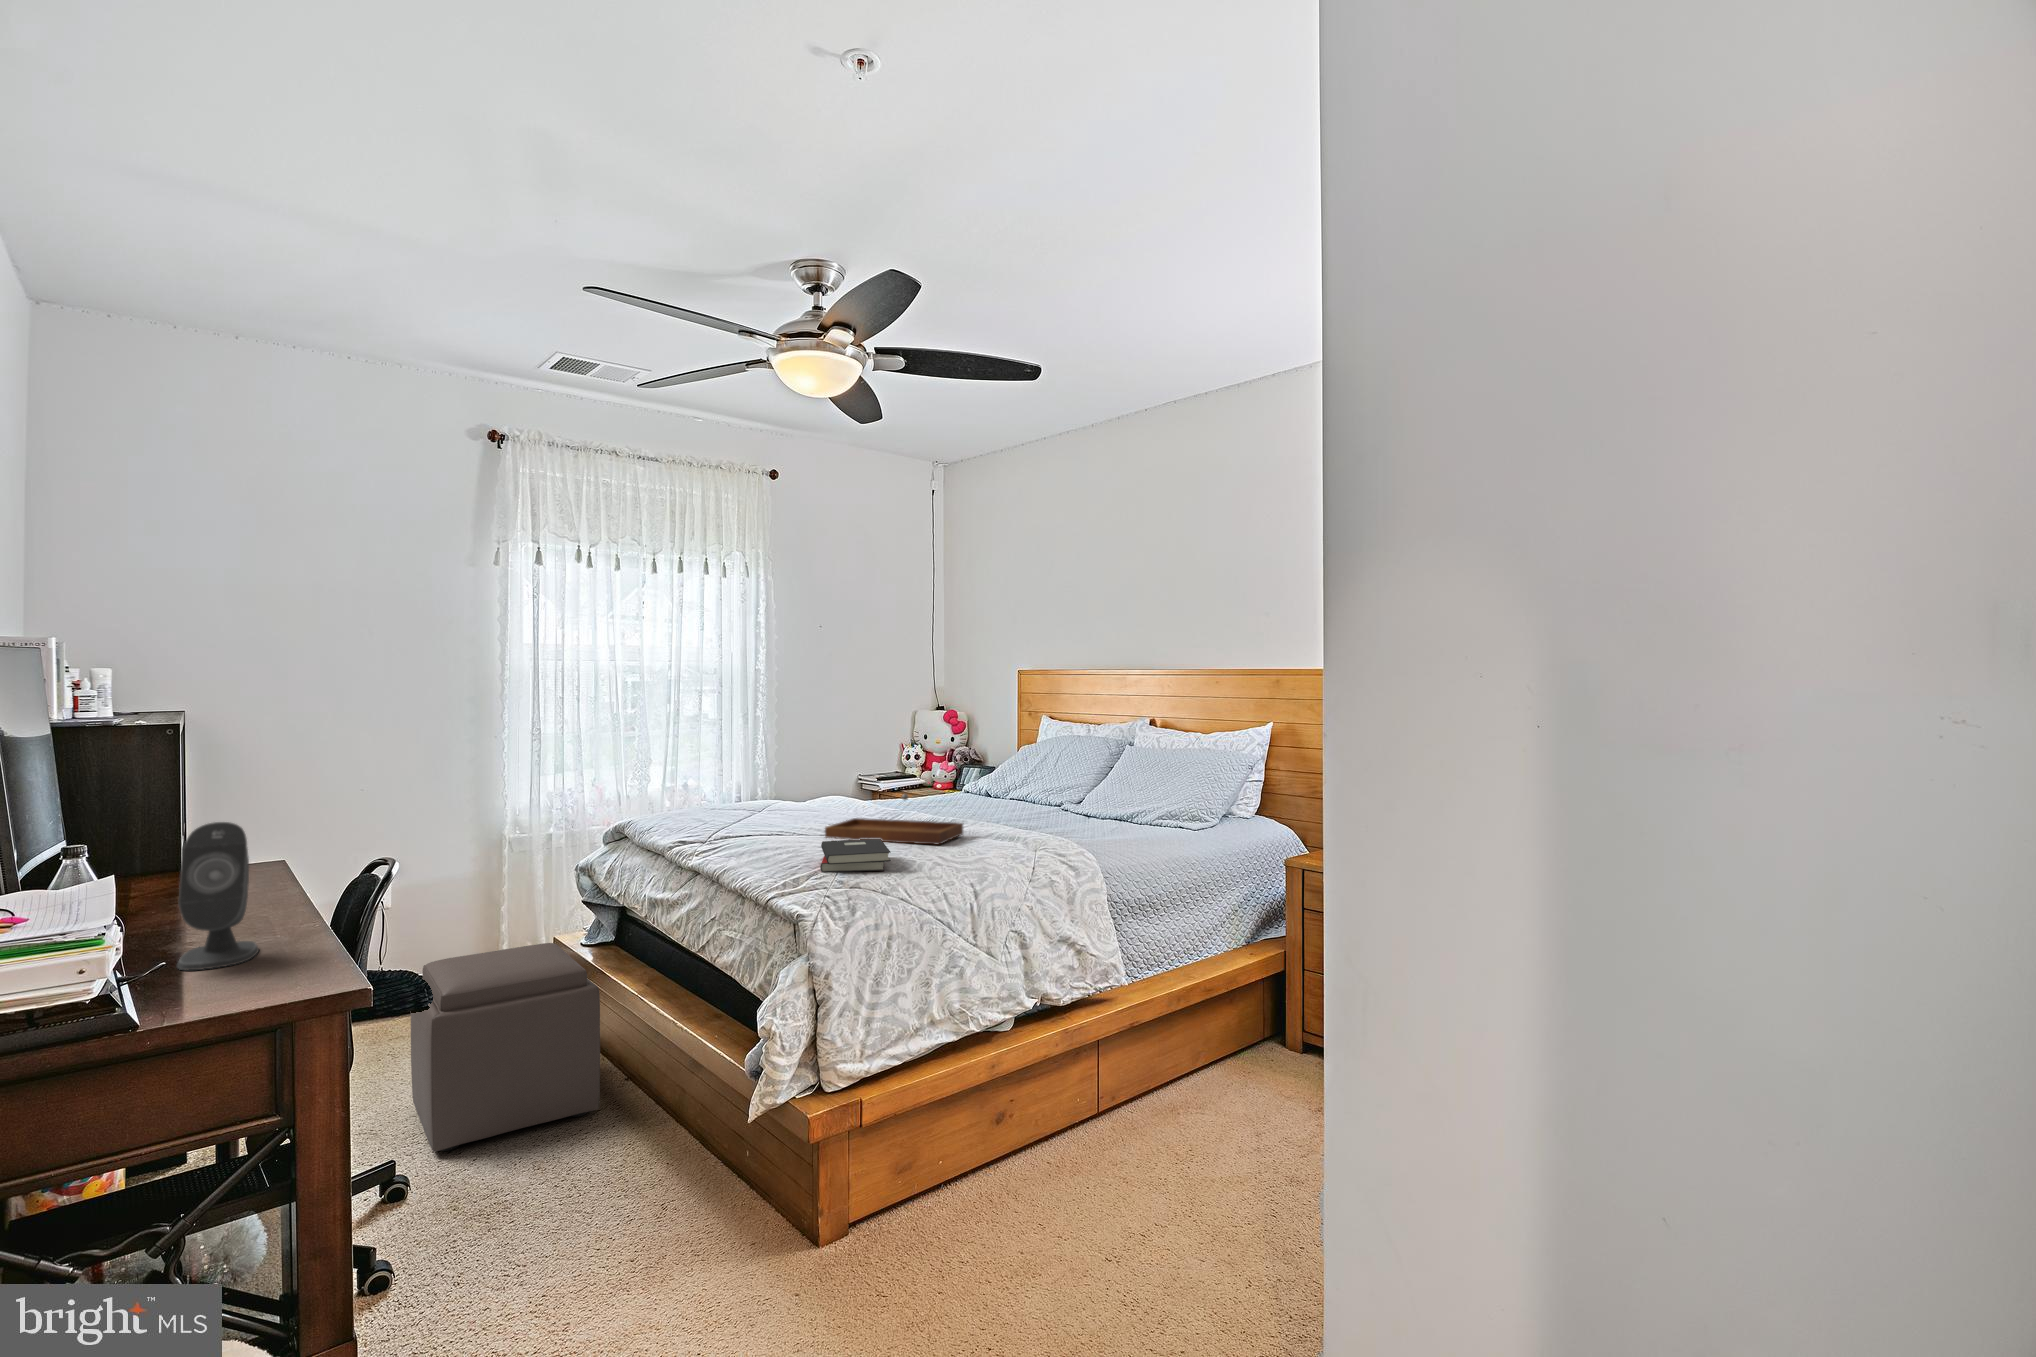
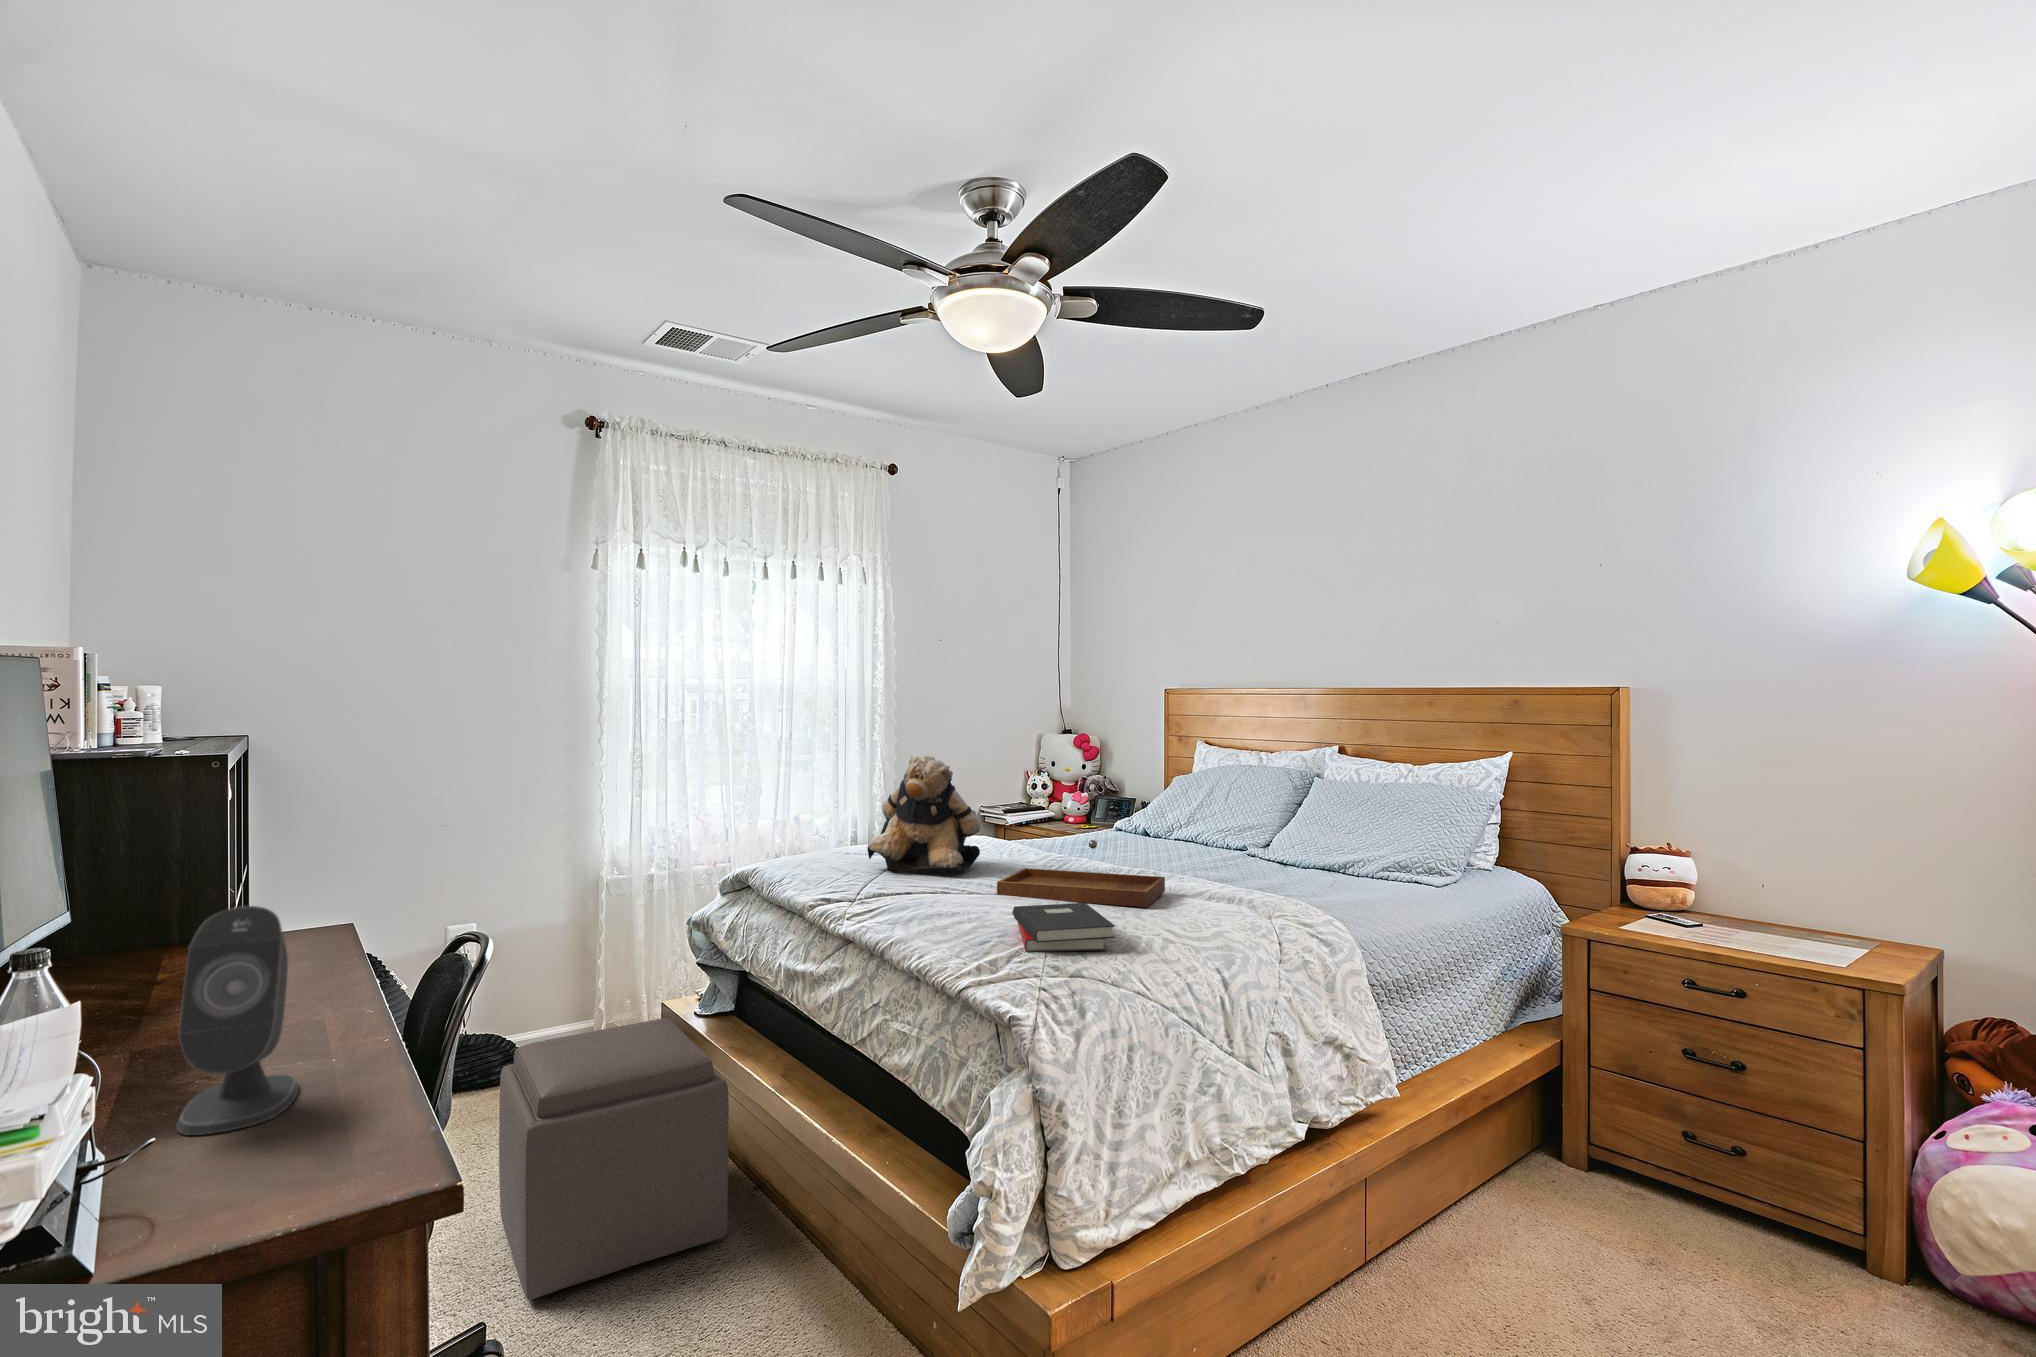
teddy bear: none [725,727,823,824] -> present [867,756,981,873]

